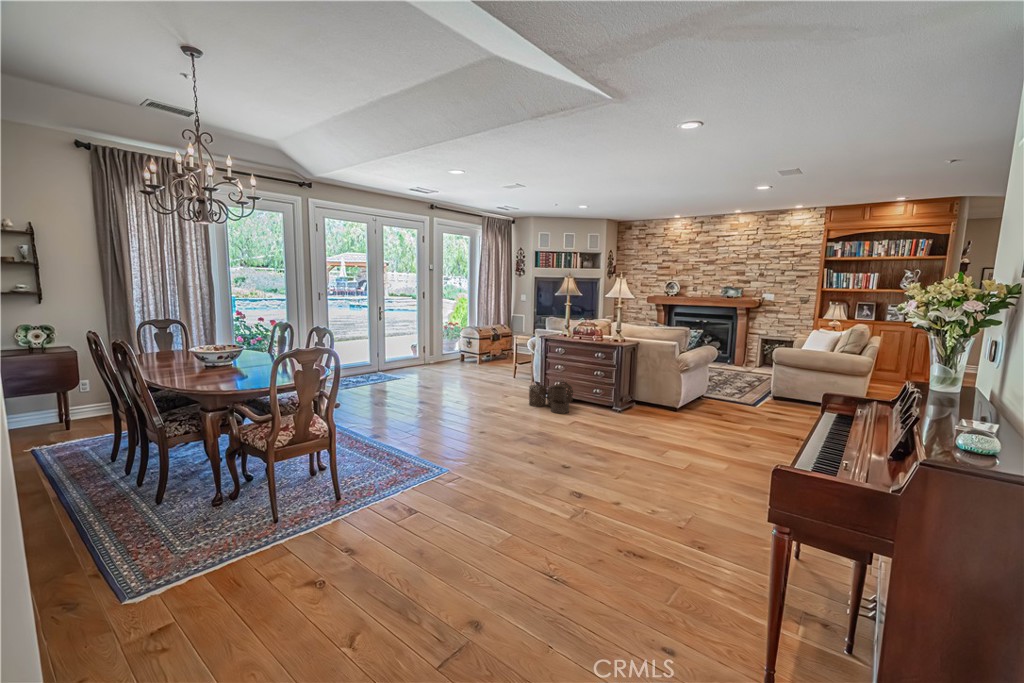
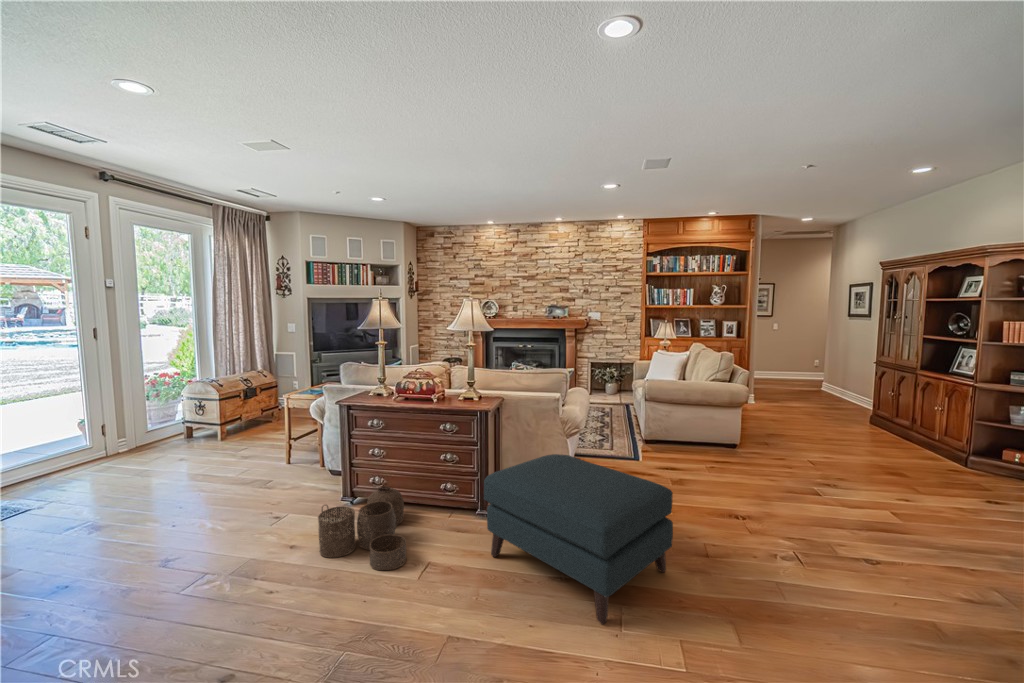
ottoman: none [610,373,714,442] -> present [484,454,673,624]

